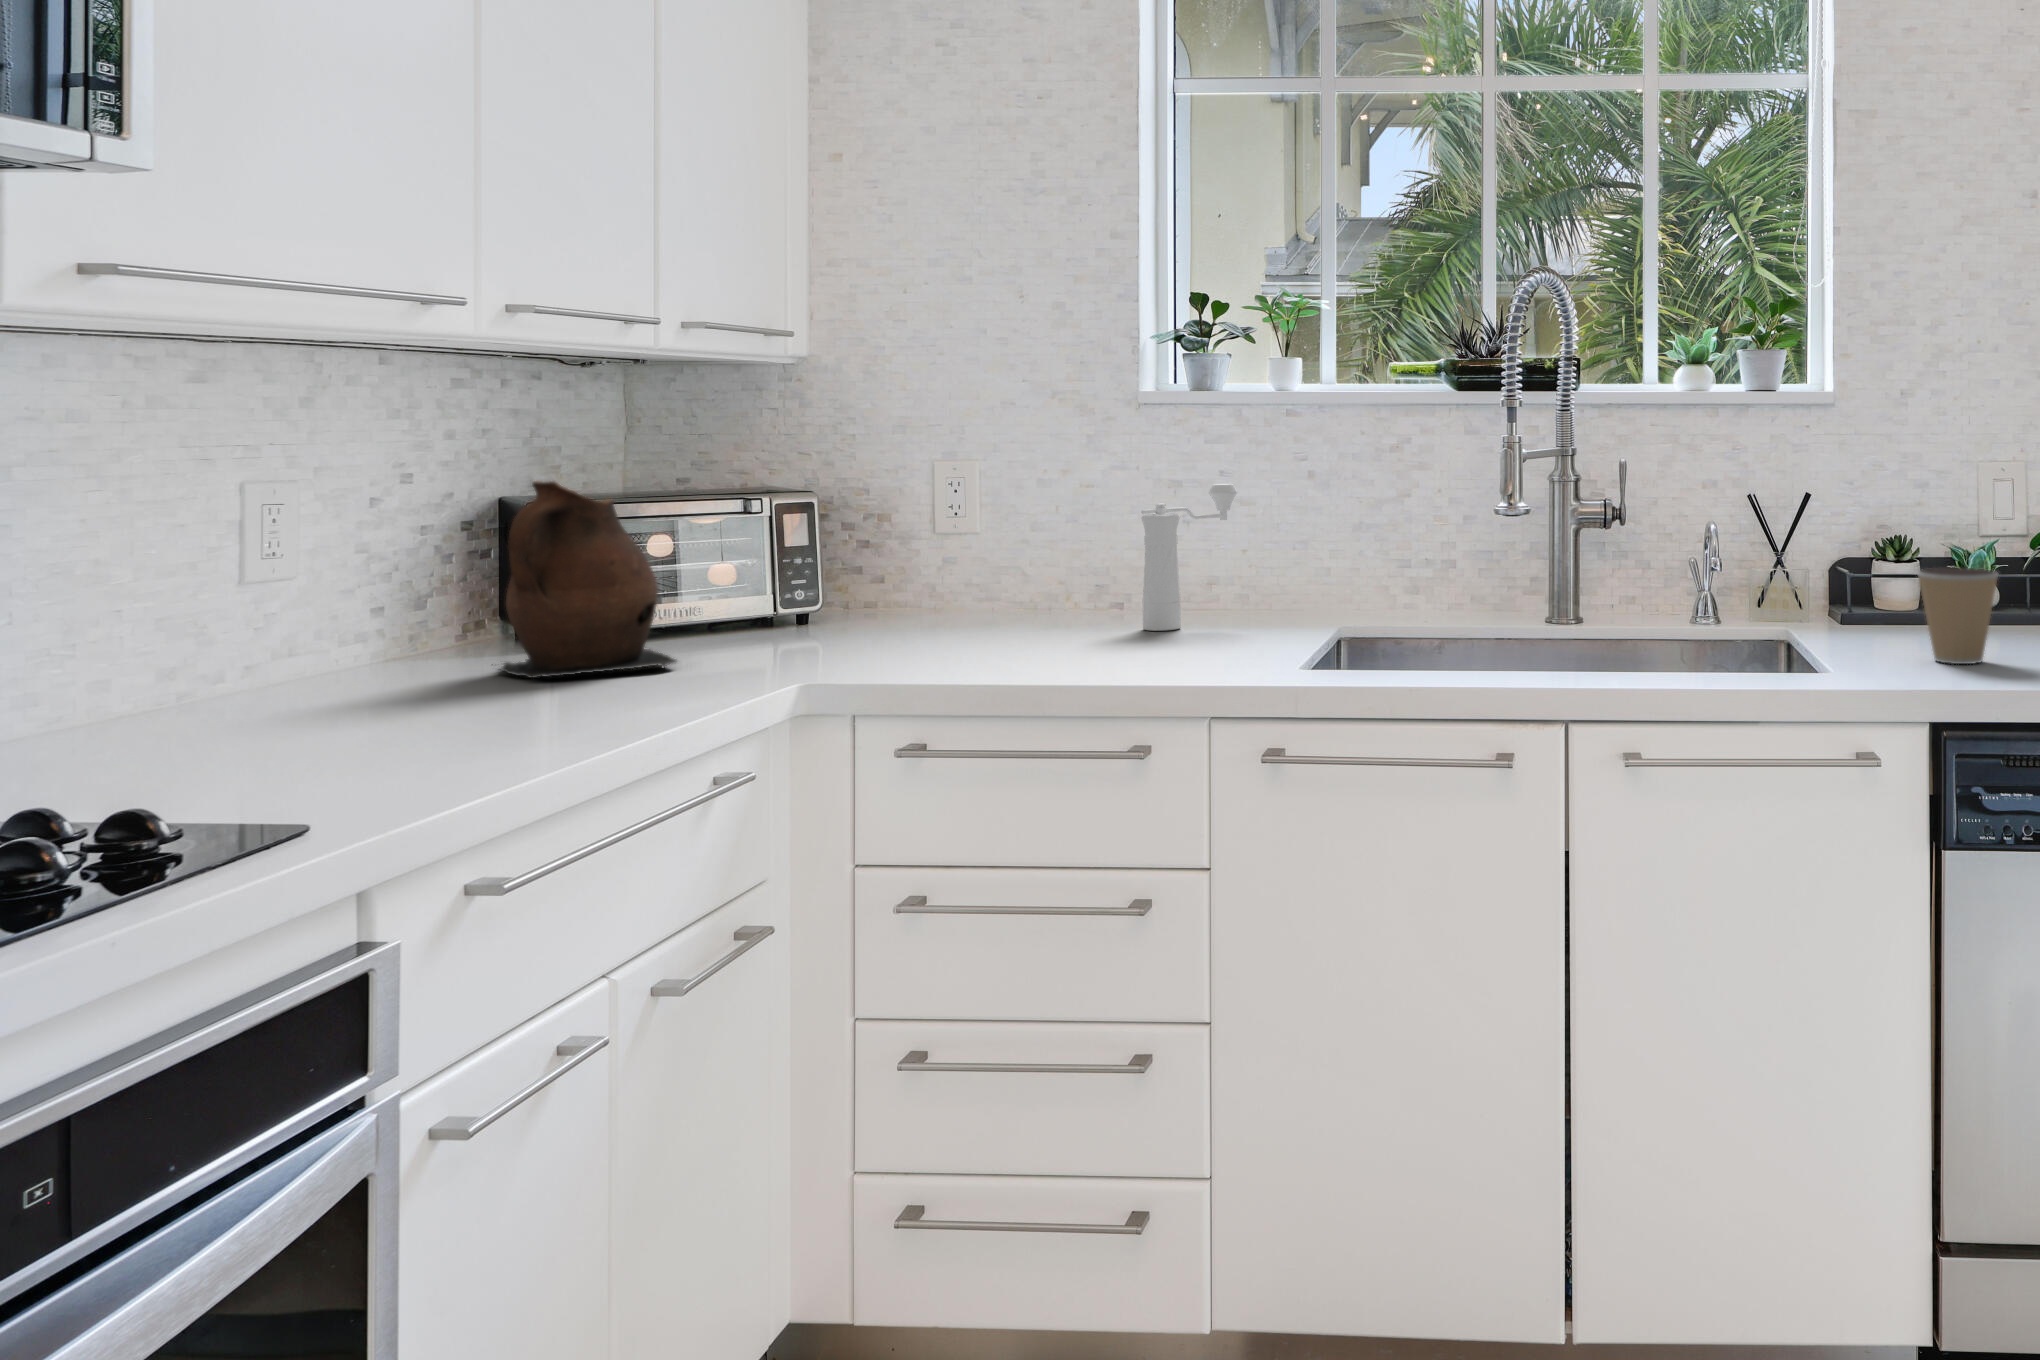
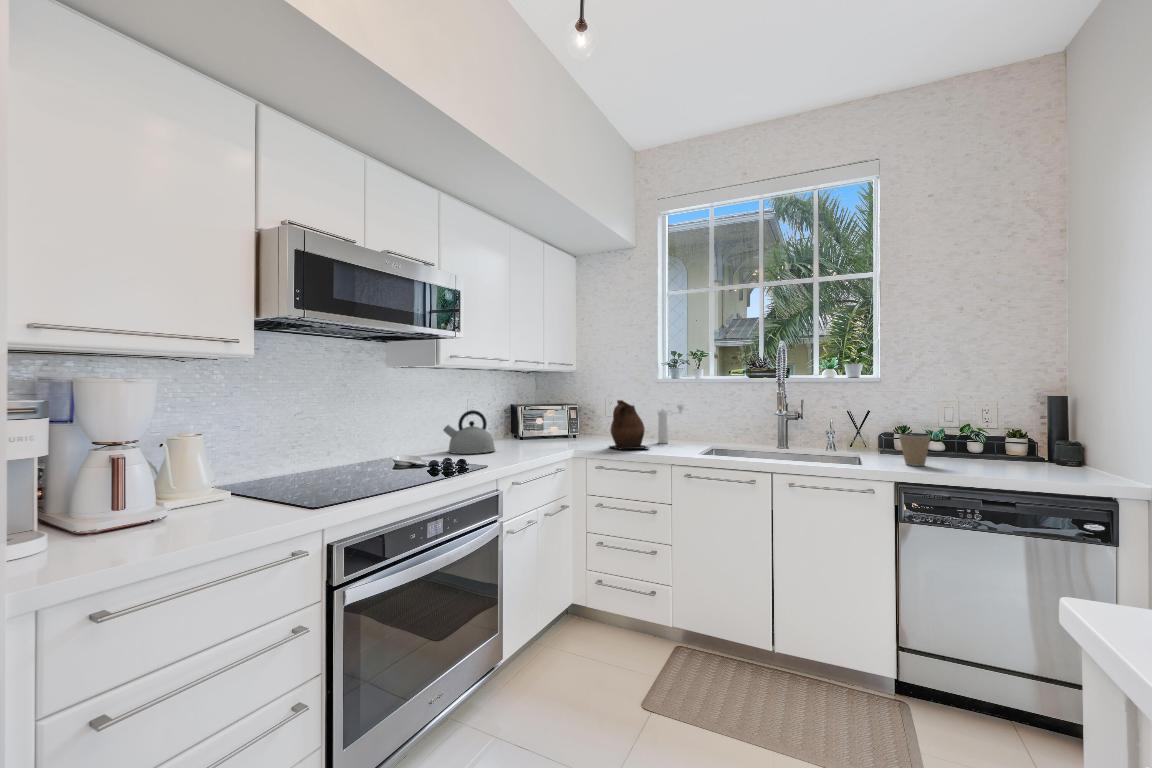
ceramic pitcher: present [492,481,677,678] -> present [609,400,649,449]
kettle: none [189,542,472,748] -> present [443,410,495,454]

